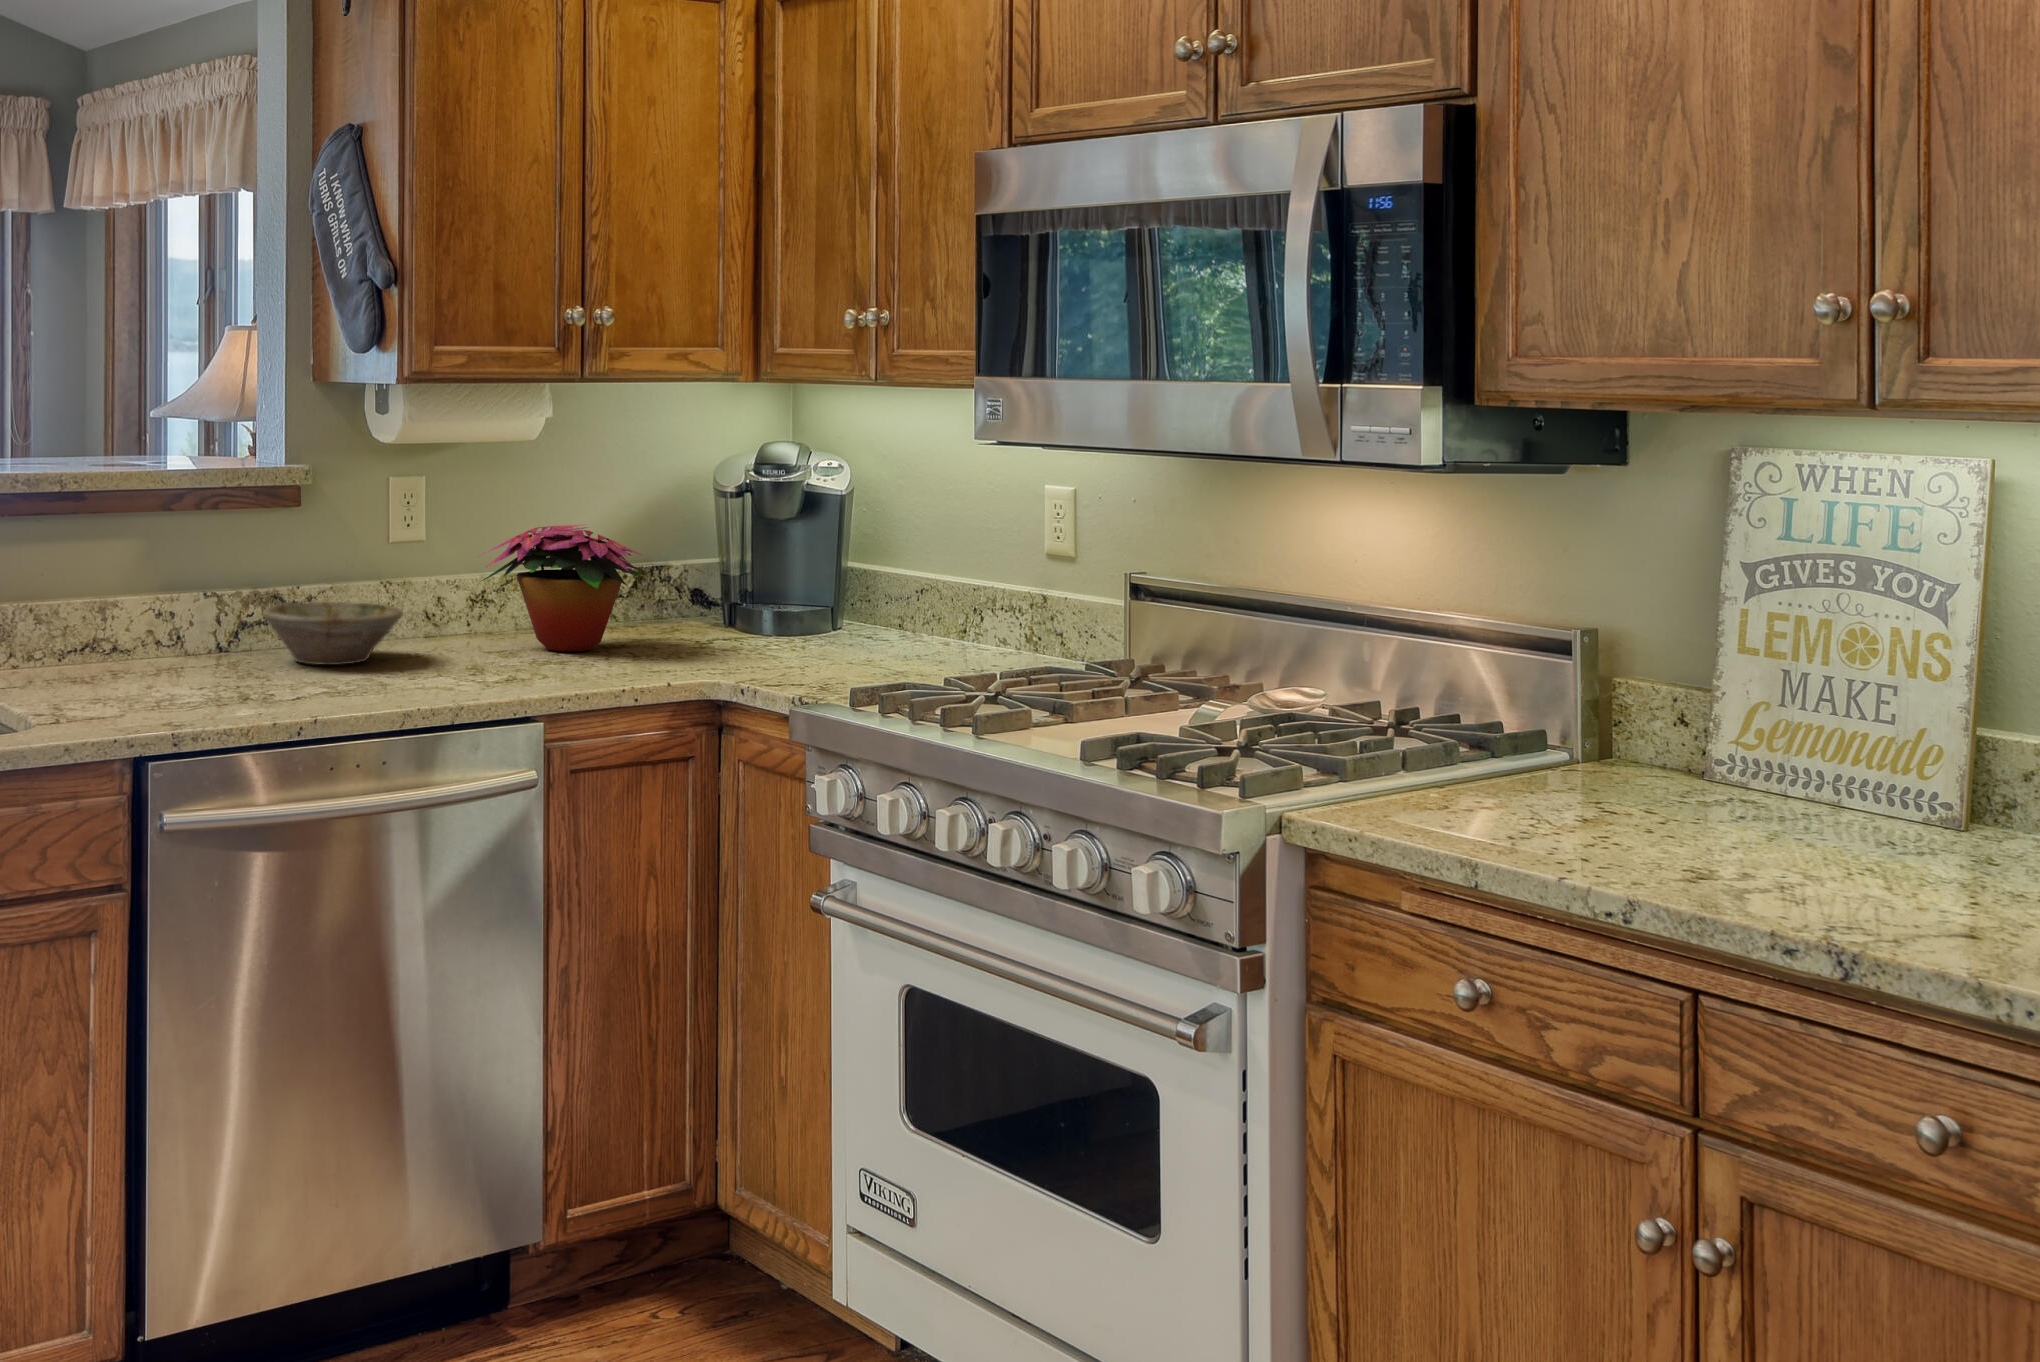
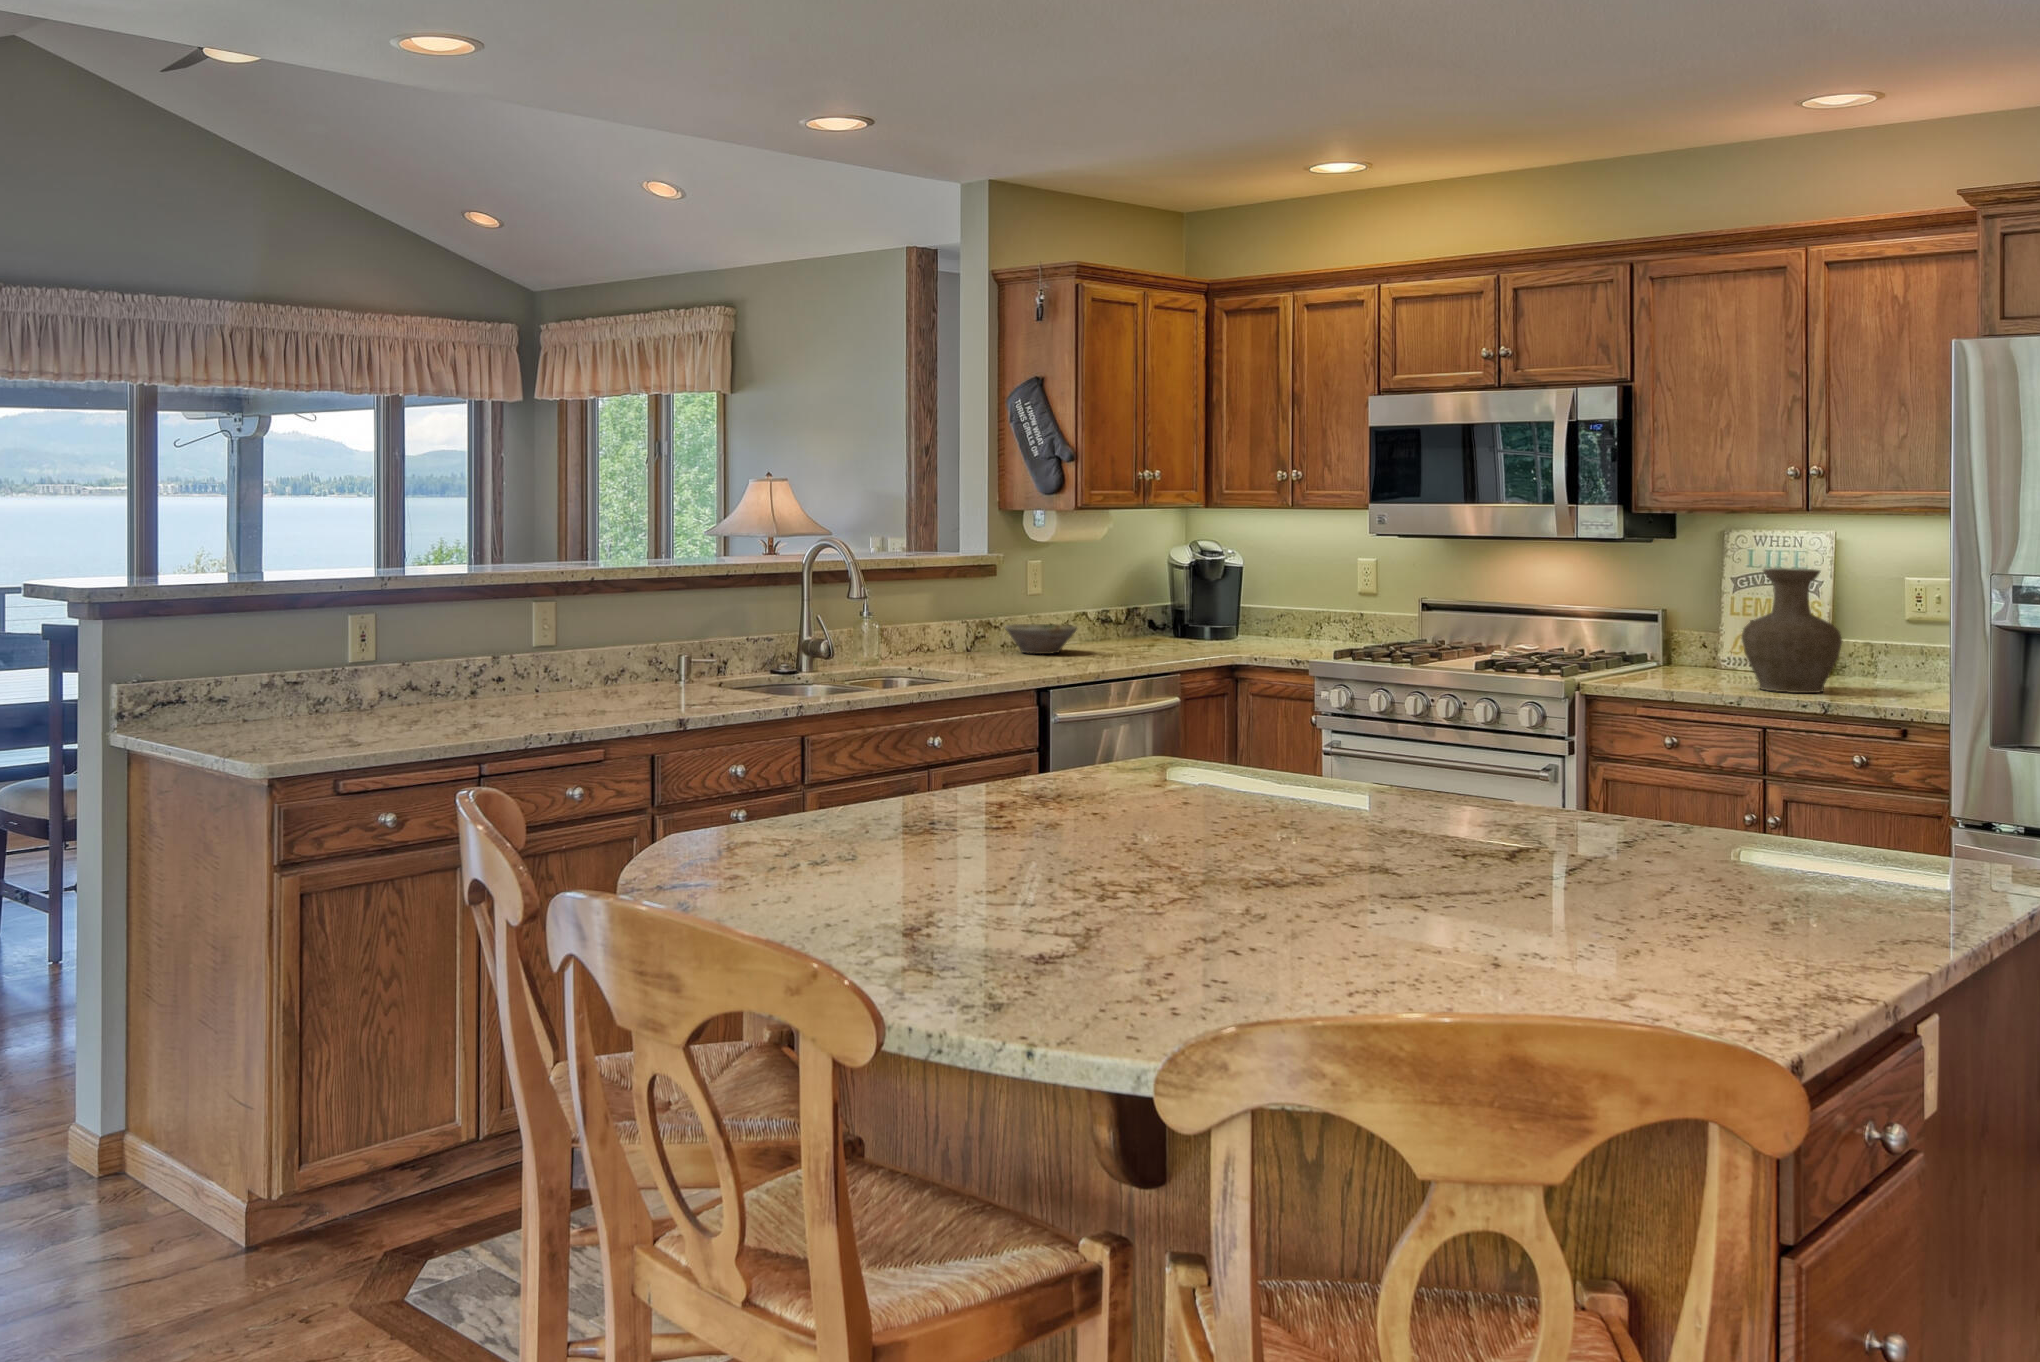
flower arrangement: present [482,524,646,651] -> none [1088,580,1184,647]
vase: none [1668,561,1941,901] -> present [1741,568,1842,693]

